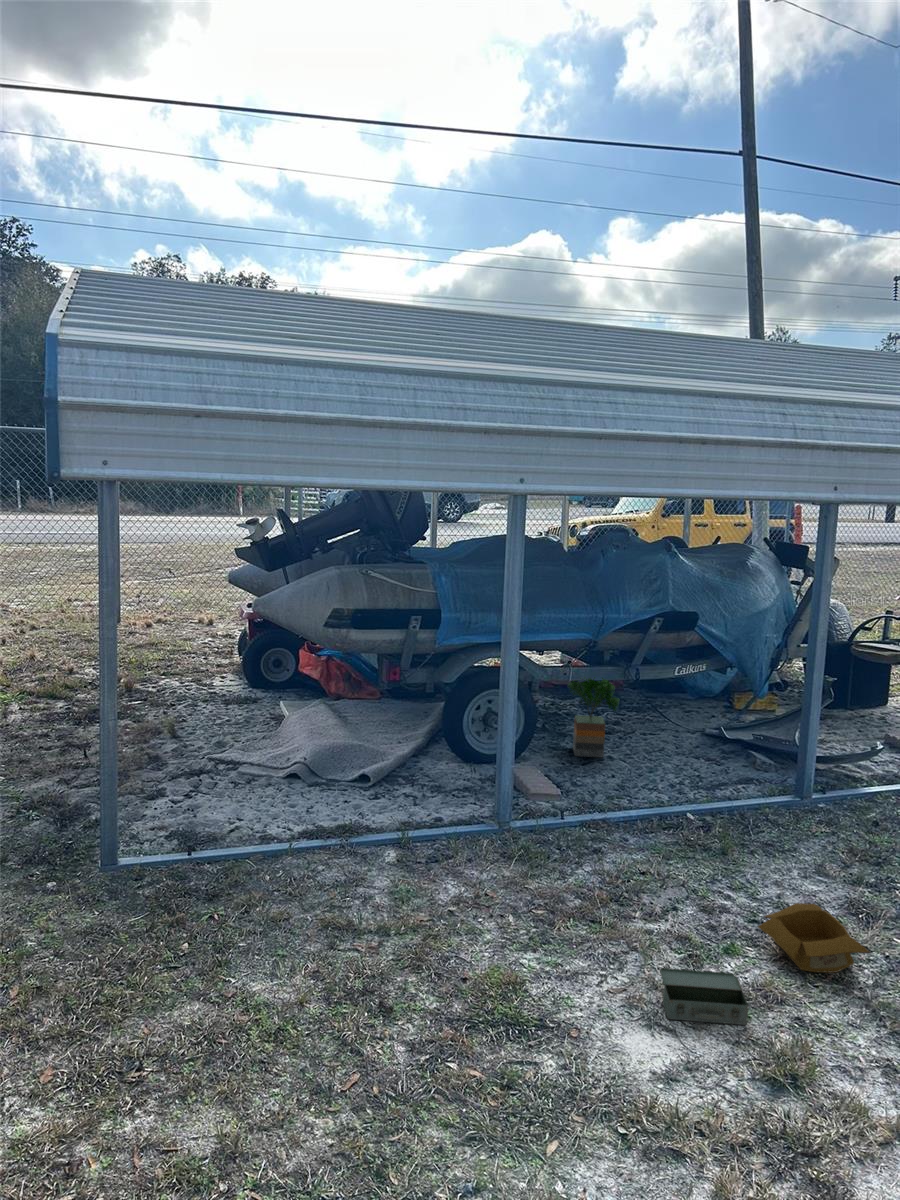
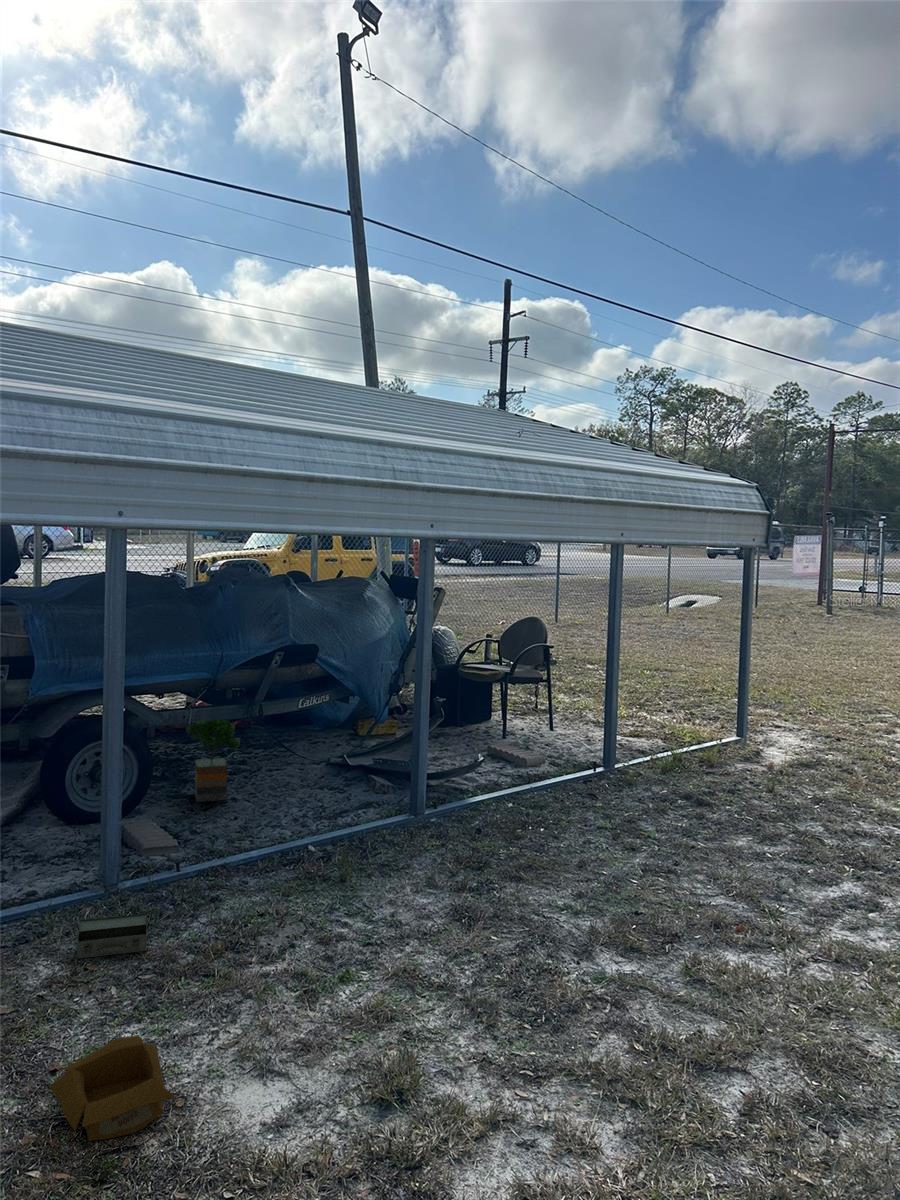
cardboard box: present [758,903,870,973] -> present [50,1035,175,1140]
toolbox: present [660,968,749,1025] -> present [77,914,147,959]

